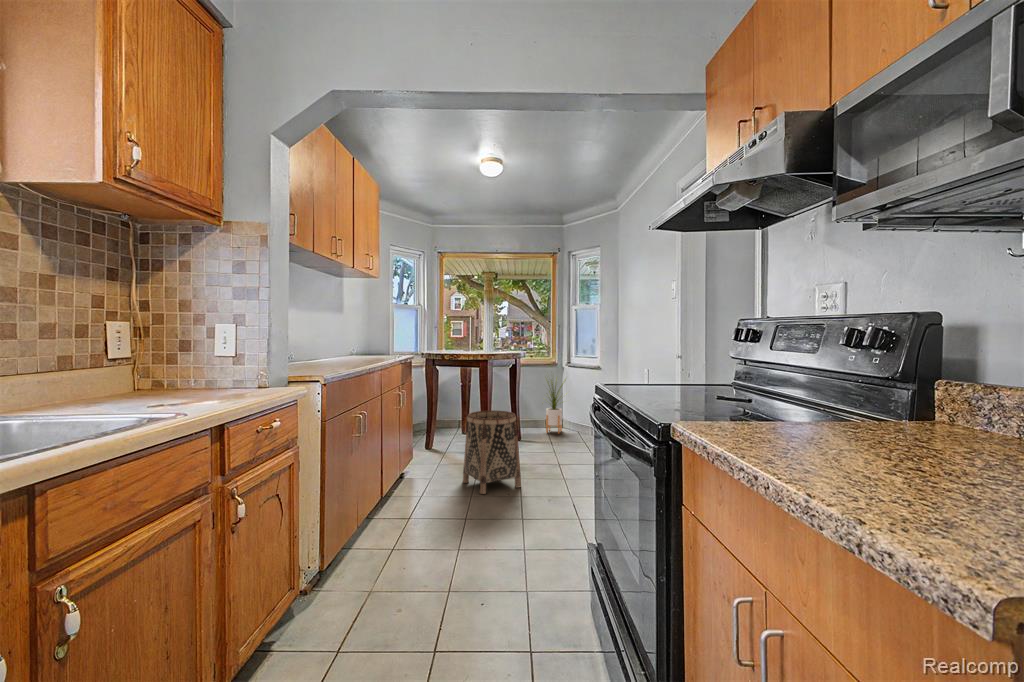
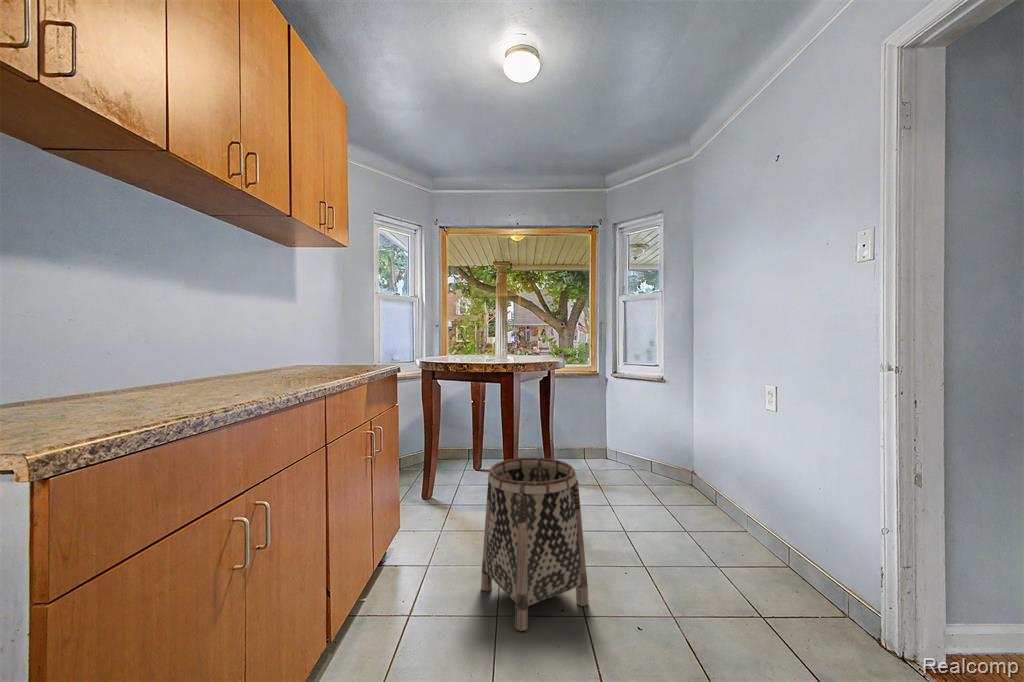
house plant: present [546,379,566,433] -> none [572,383,621,469]

